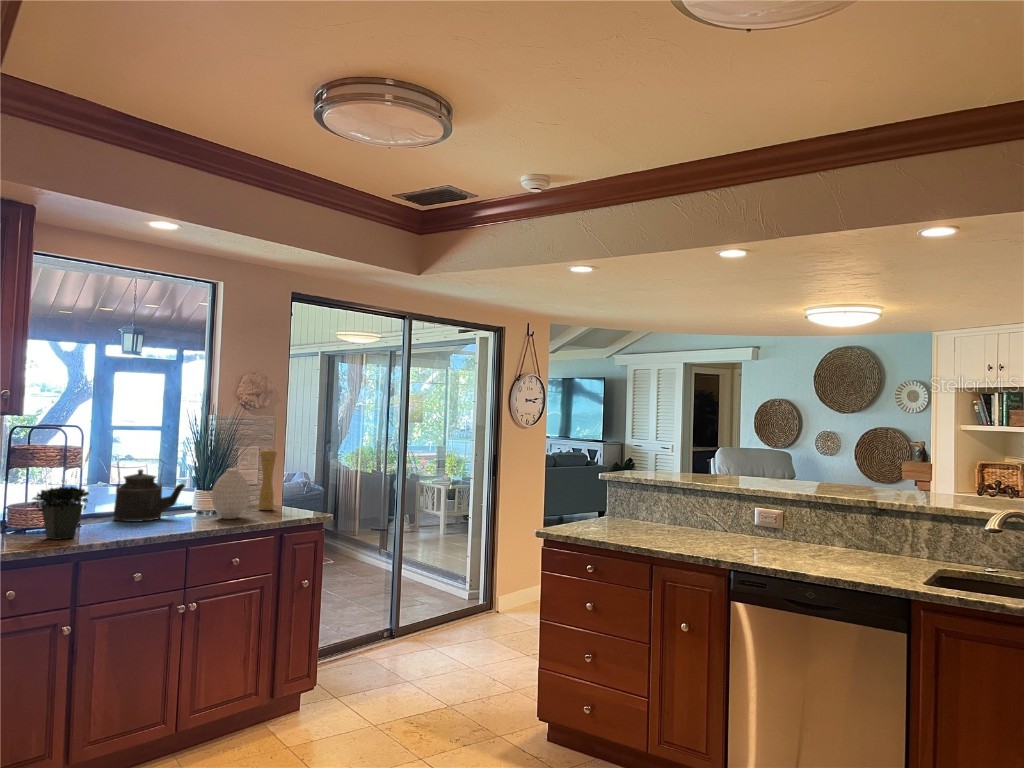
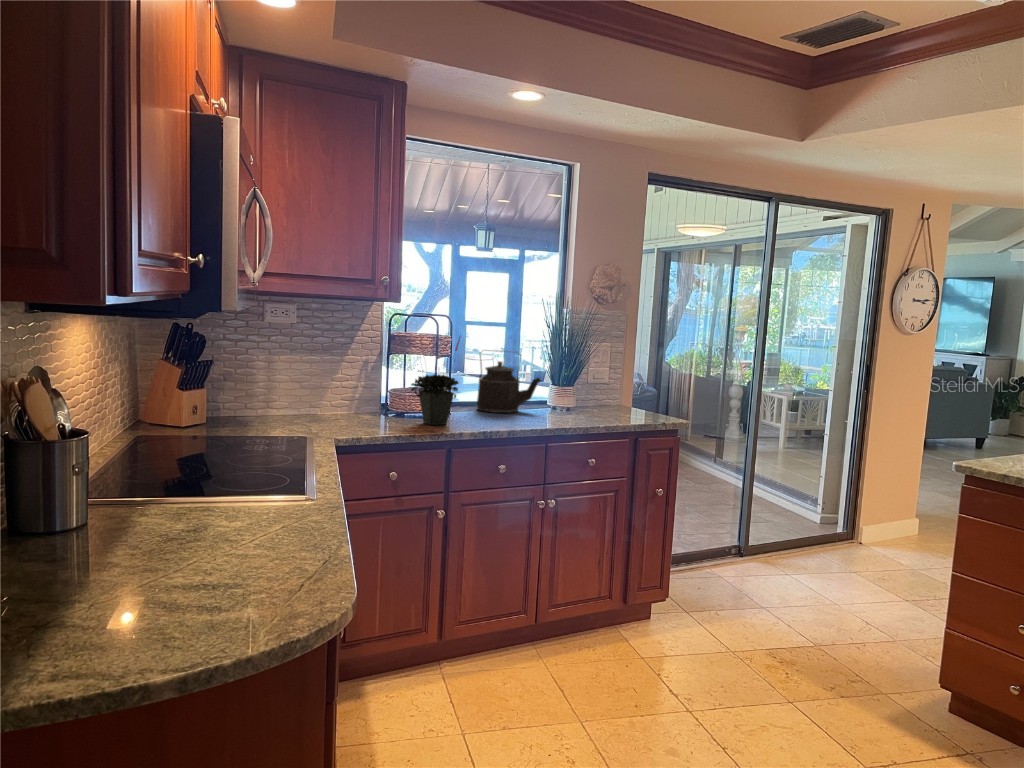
pepper mill: present [258,449,277,510] -> none [609,346,629,411]
vase: present [212,468,250,519] -> none [566,365,604,417]

